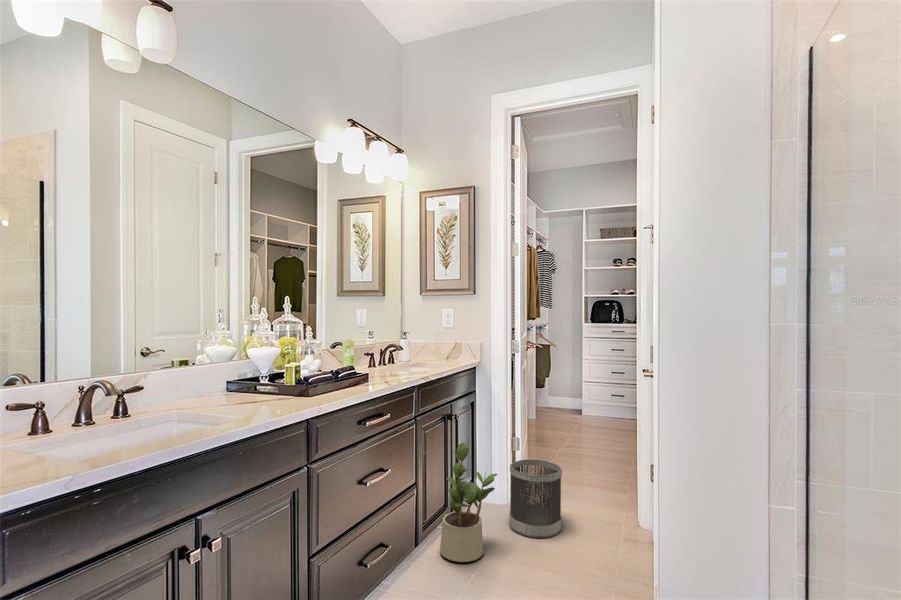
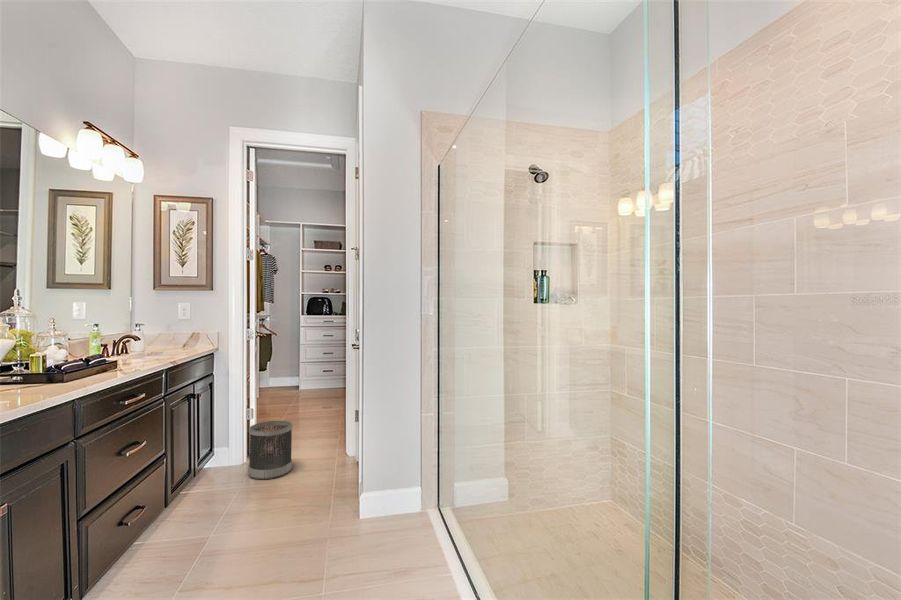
potted plant: present [440,443,498,562] -> none [188,413,242,510]

